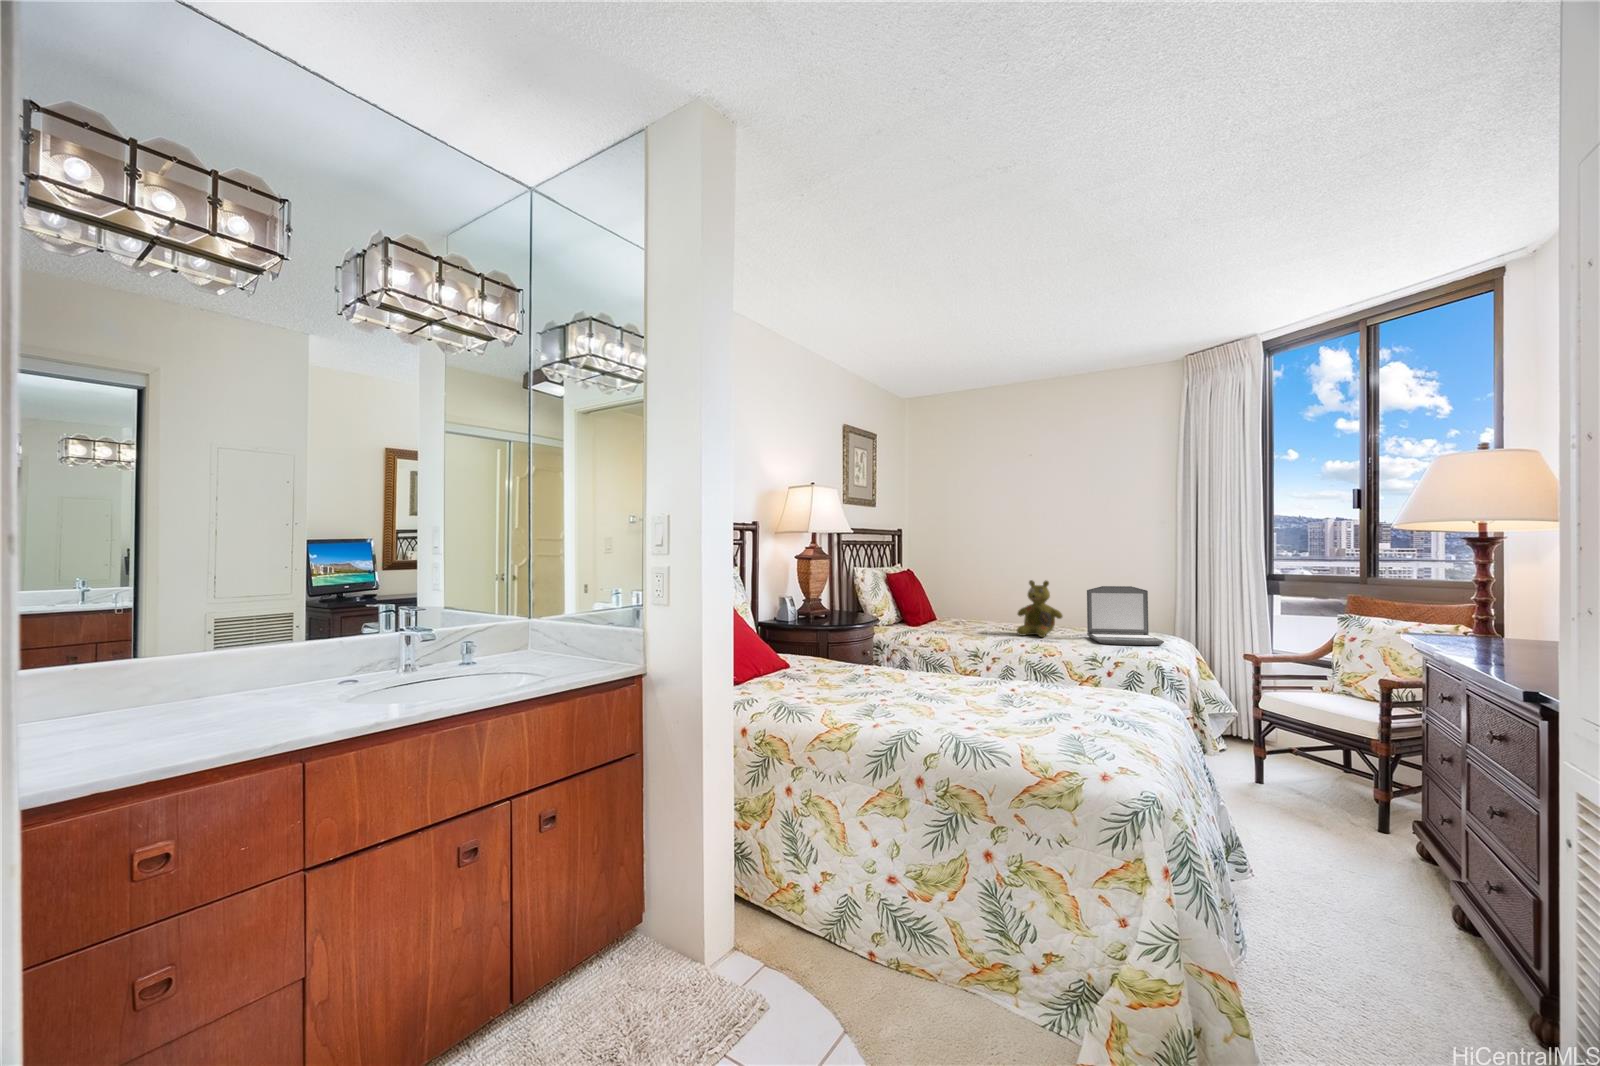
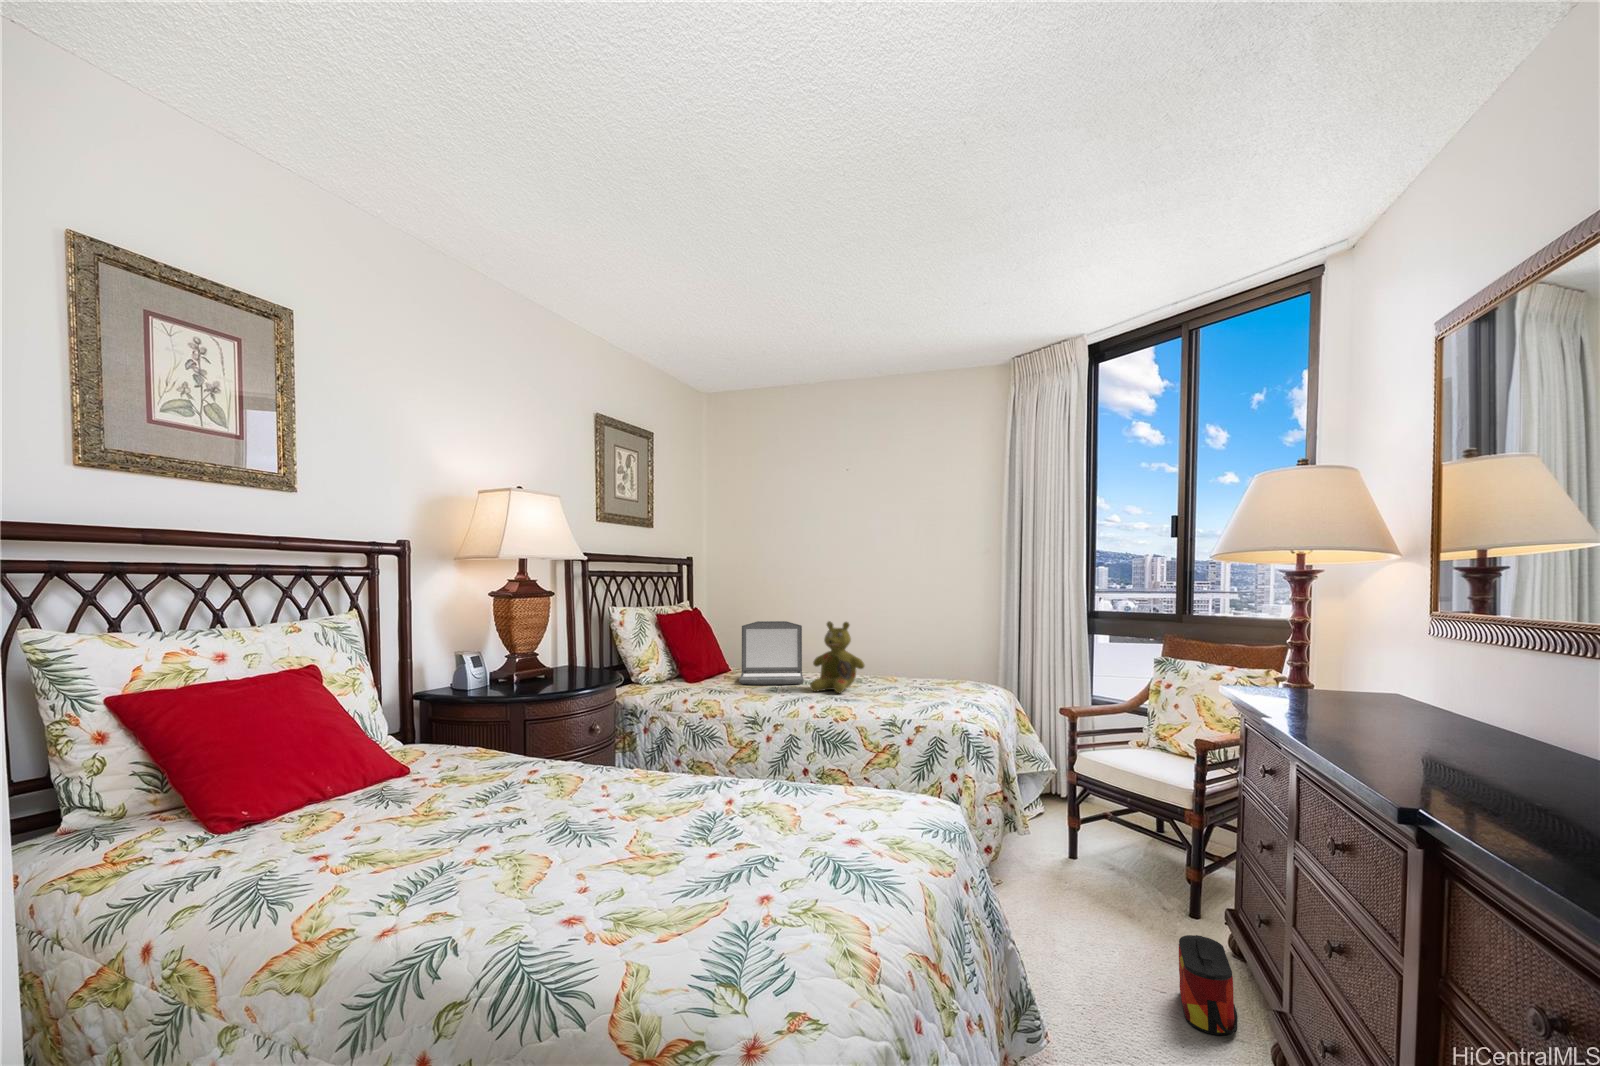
laptop: present [1087,586,1164,645] -> present [739,621,804,685]
bag: none [1367,834,1424,910] -> present [1179,935,1238,1035]

